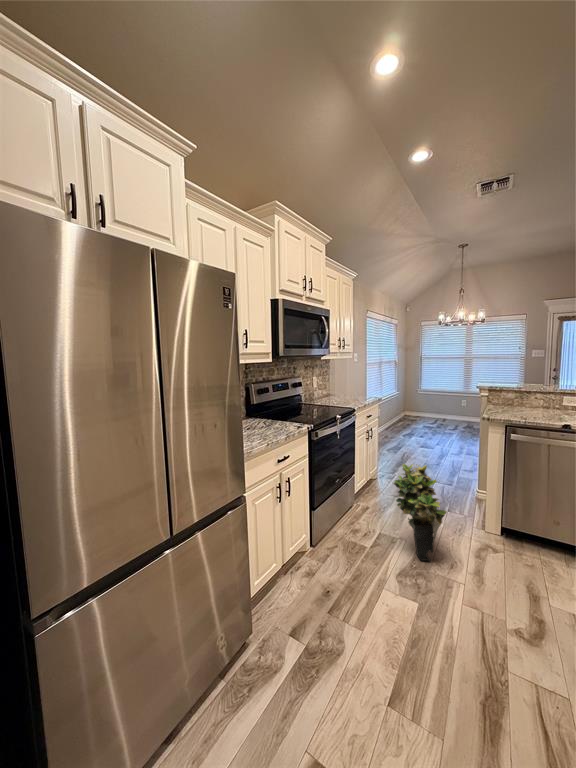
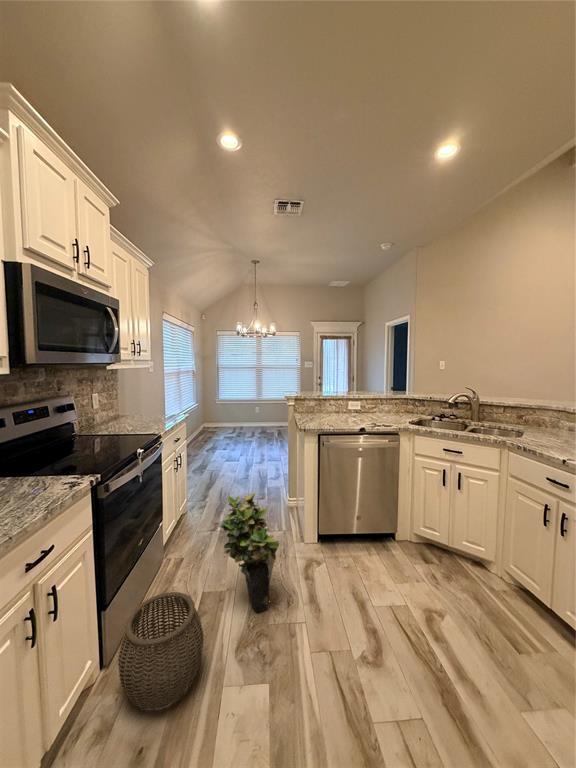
woven basket: none [319,514,373,581] -> present [118,592,204,710]

